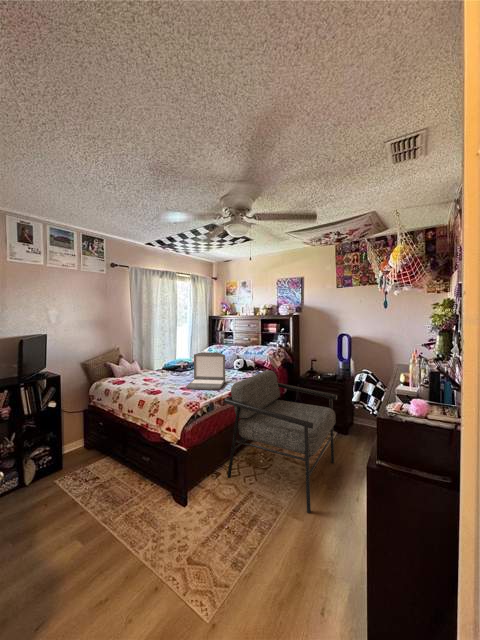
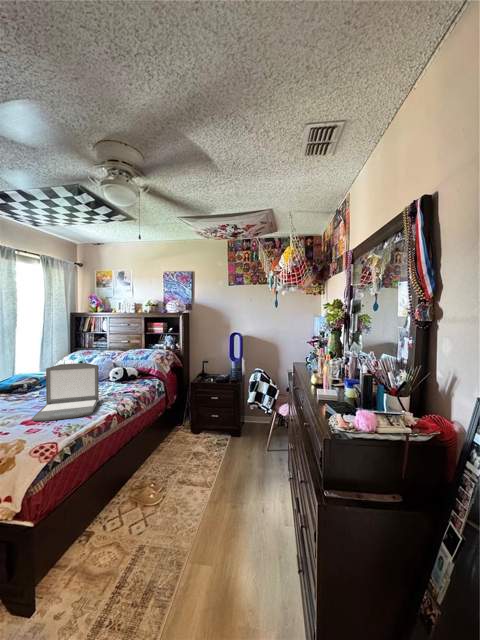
armchair: present [224,370,337,513] -> none [98,380,237,548]

